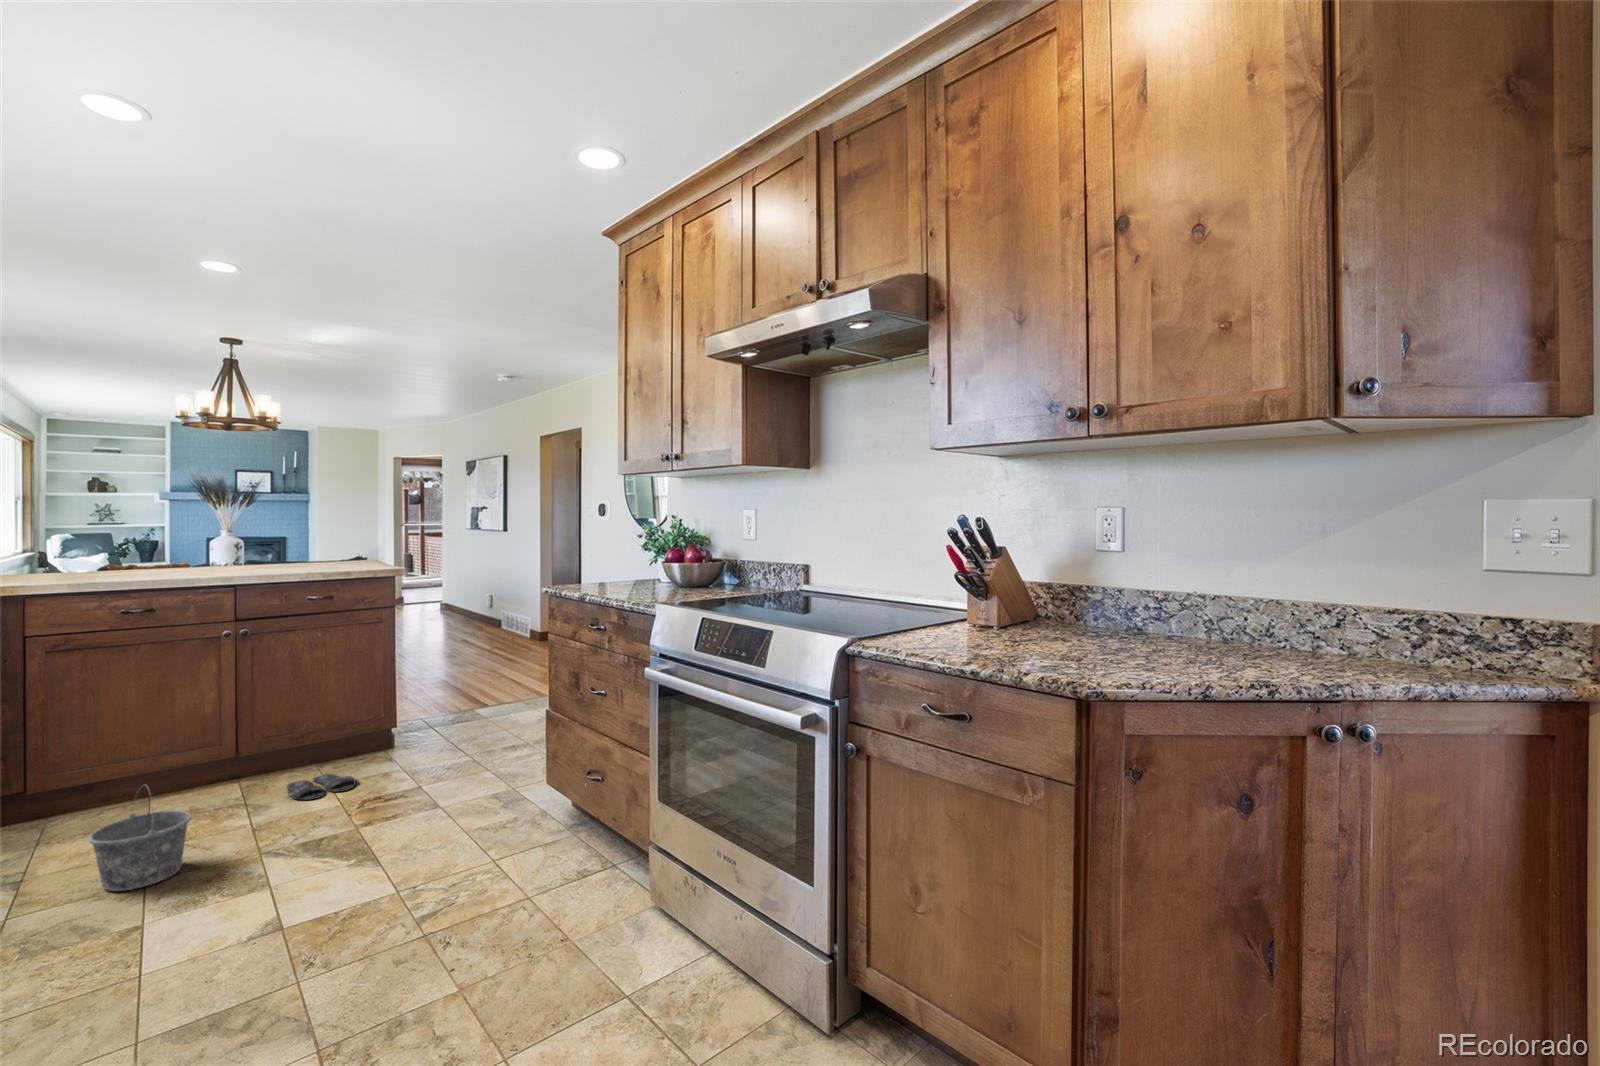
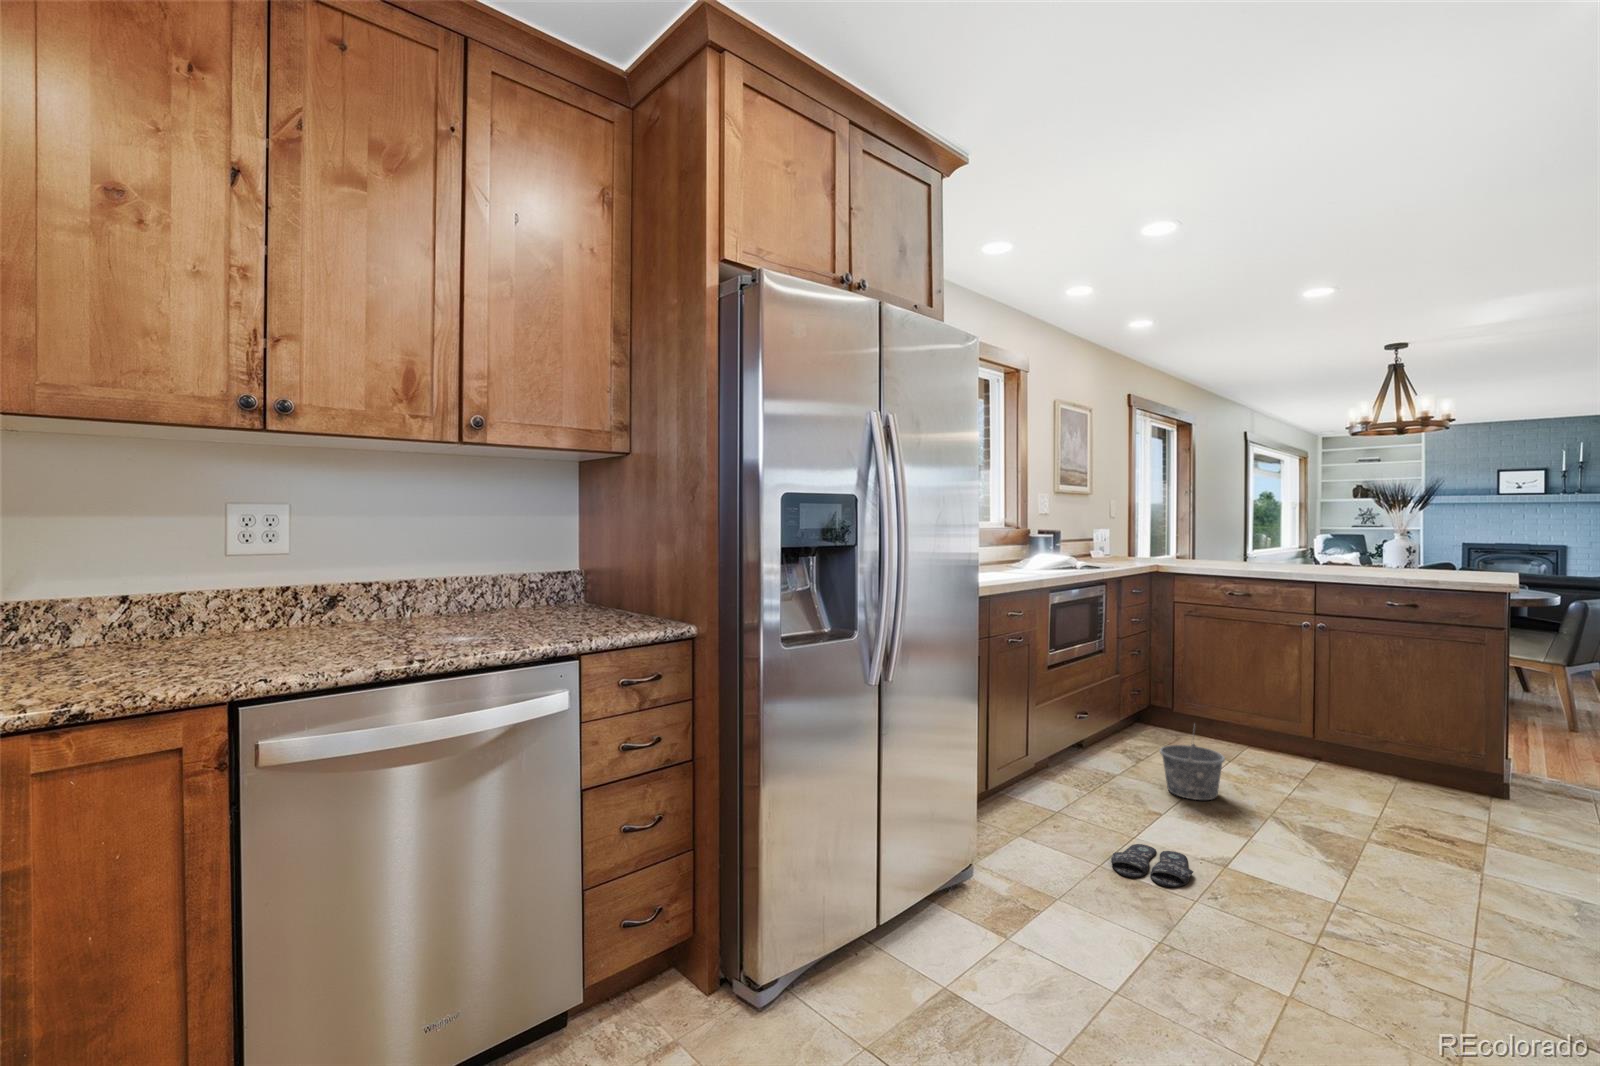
slippers: present [287,774,356,800] -> present [1111,844,1193,887]

